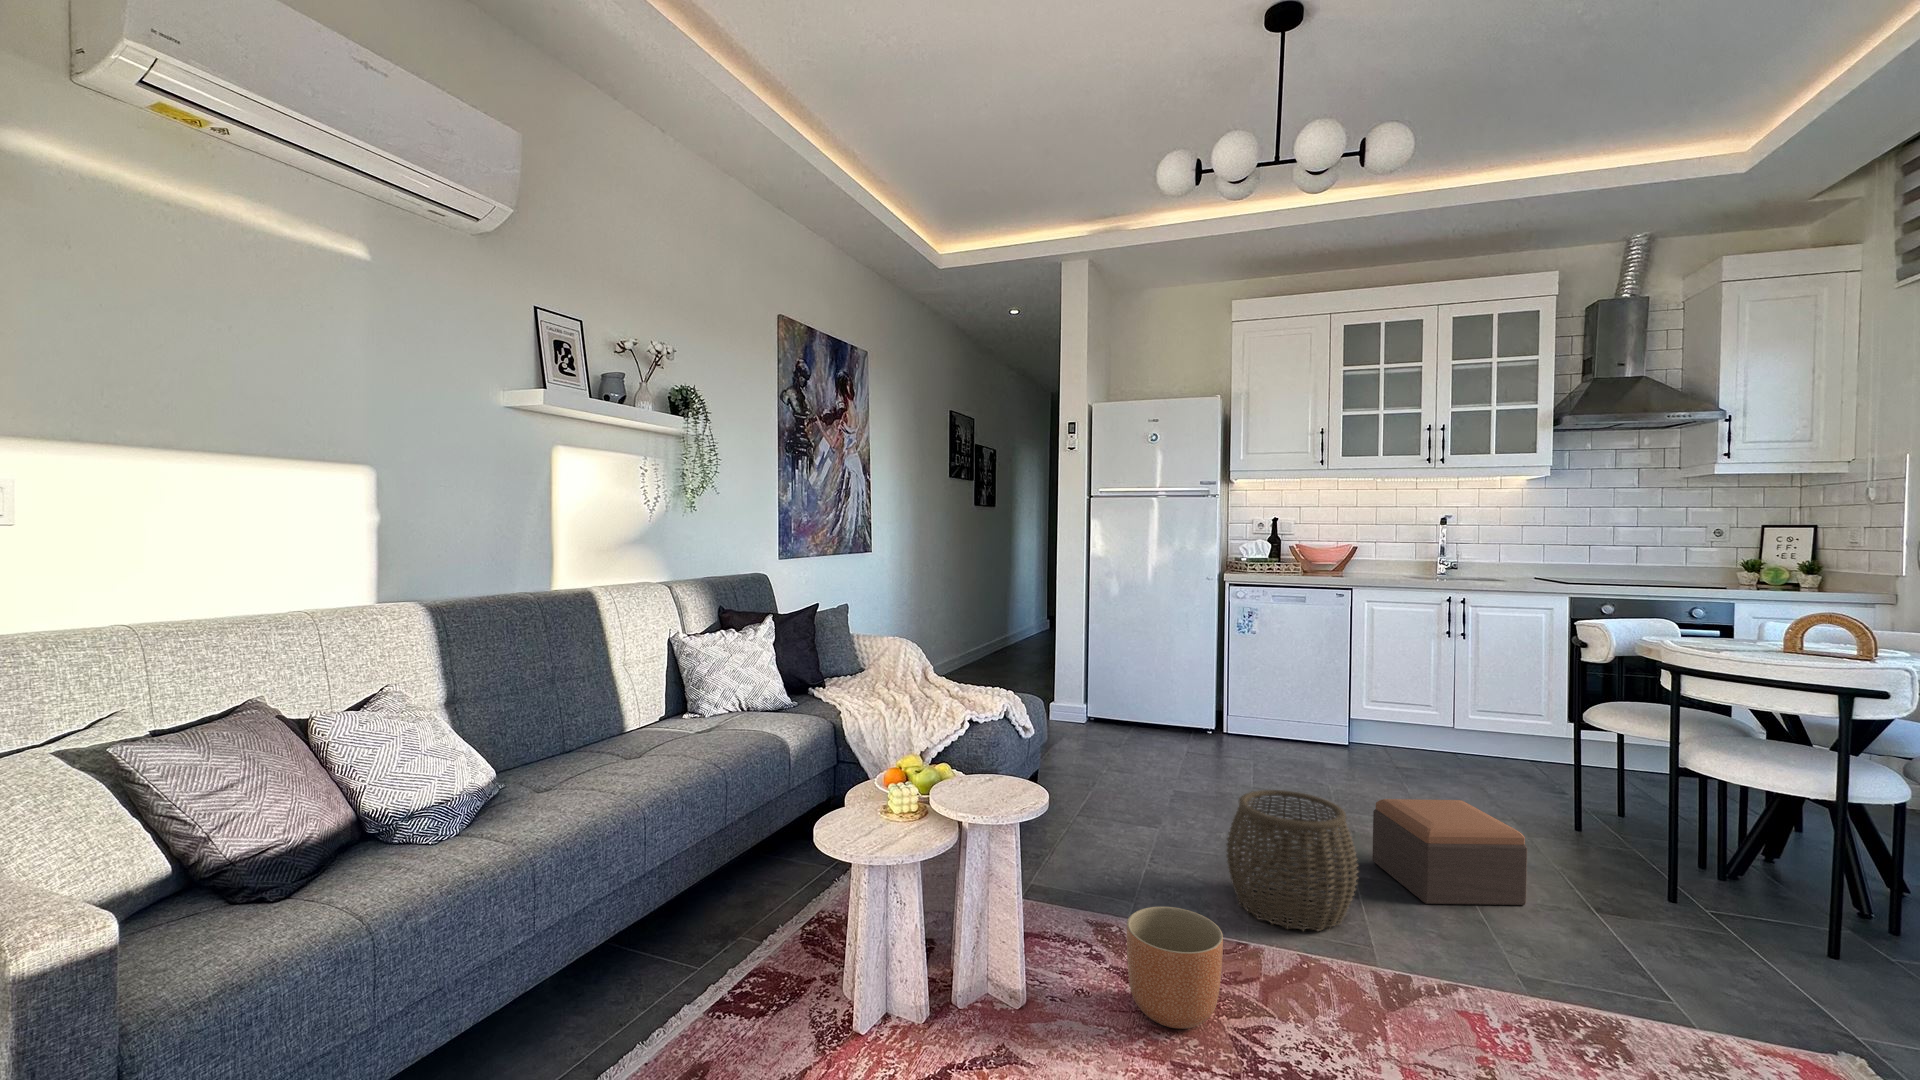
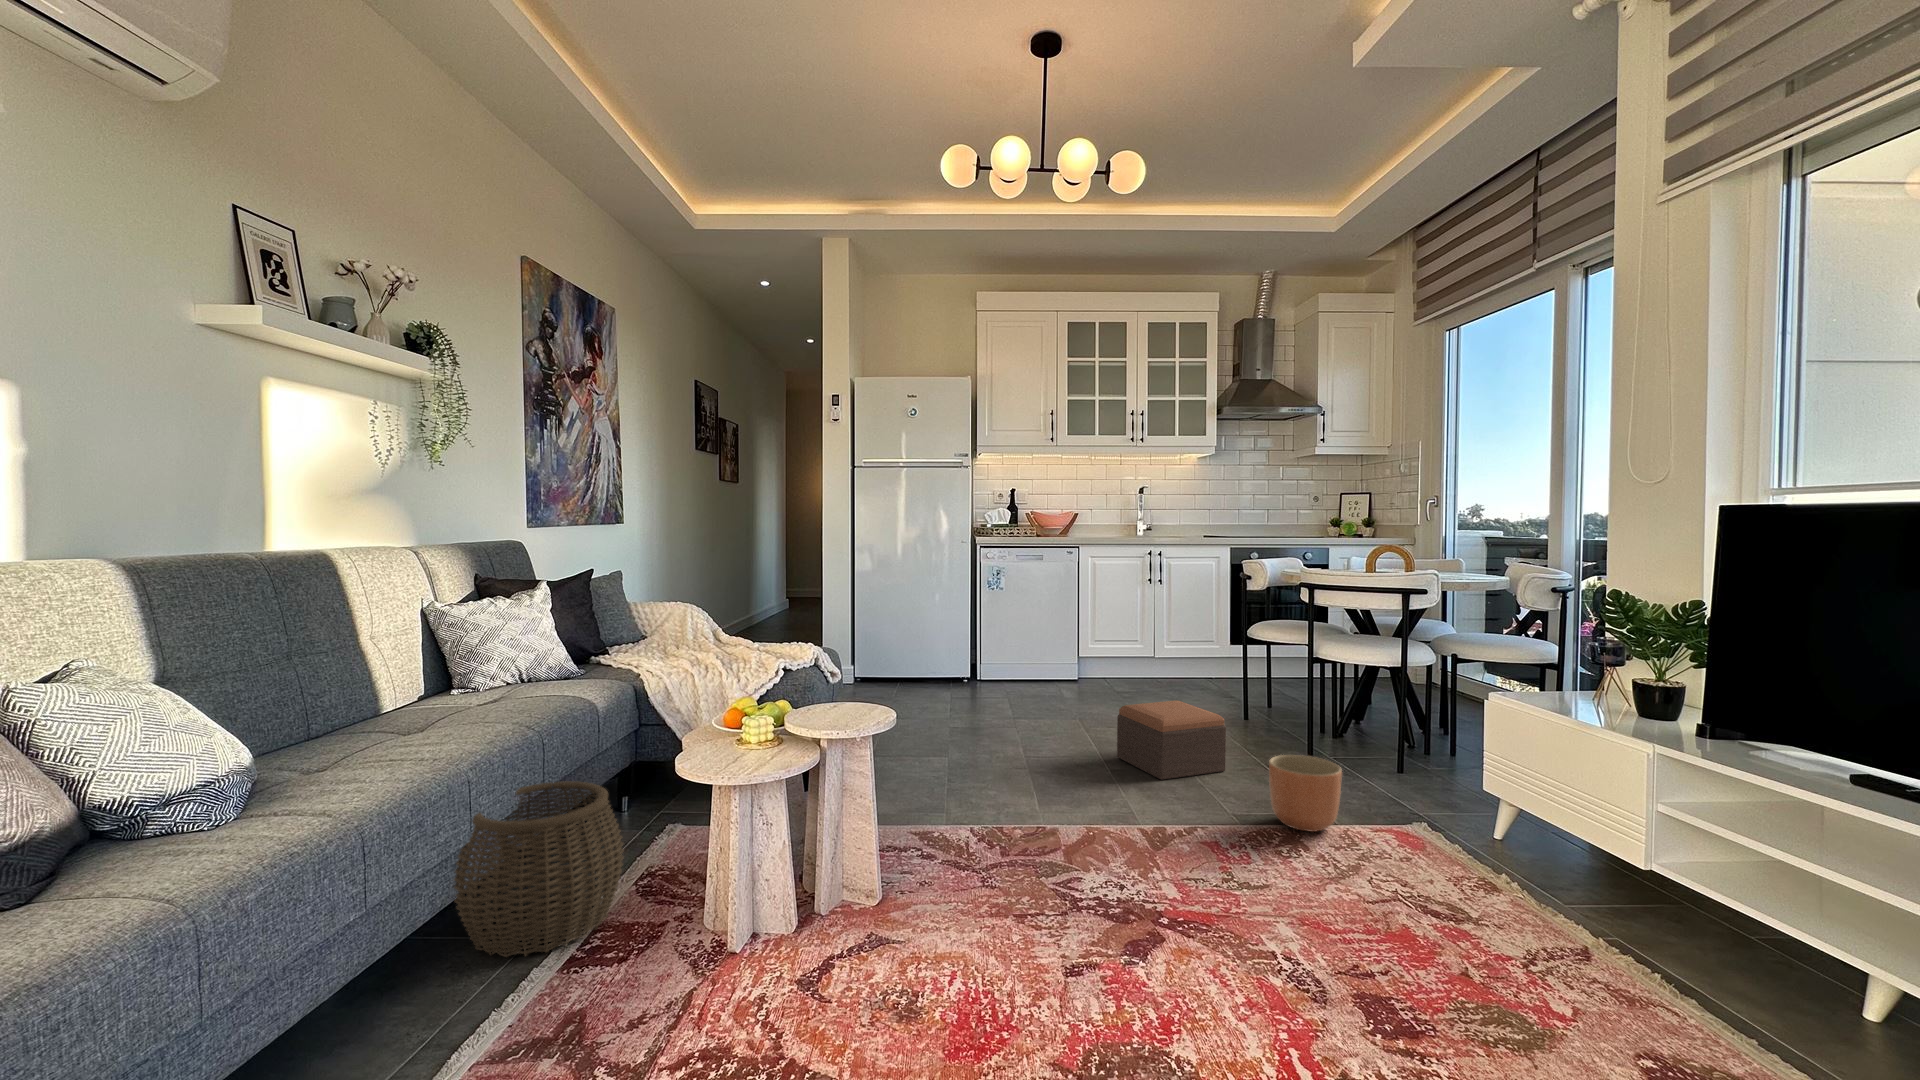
woven basket: present [1226,790,1358,931] -> present [454,781,624,957]
planter: present [1127,907,1223,1029] -> present [1269,755,1342,832]

